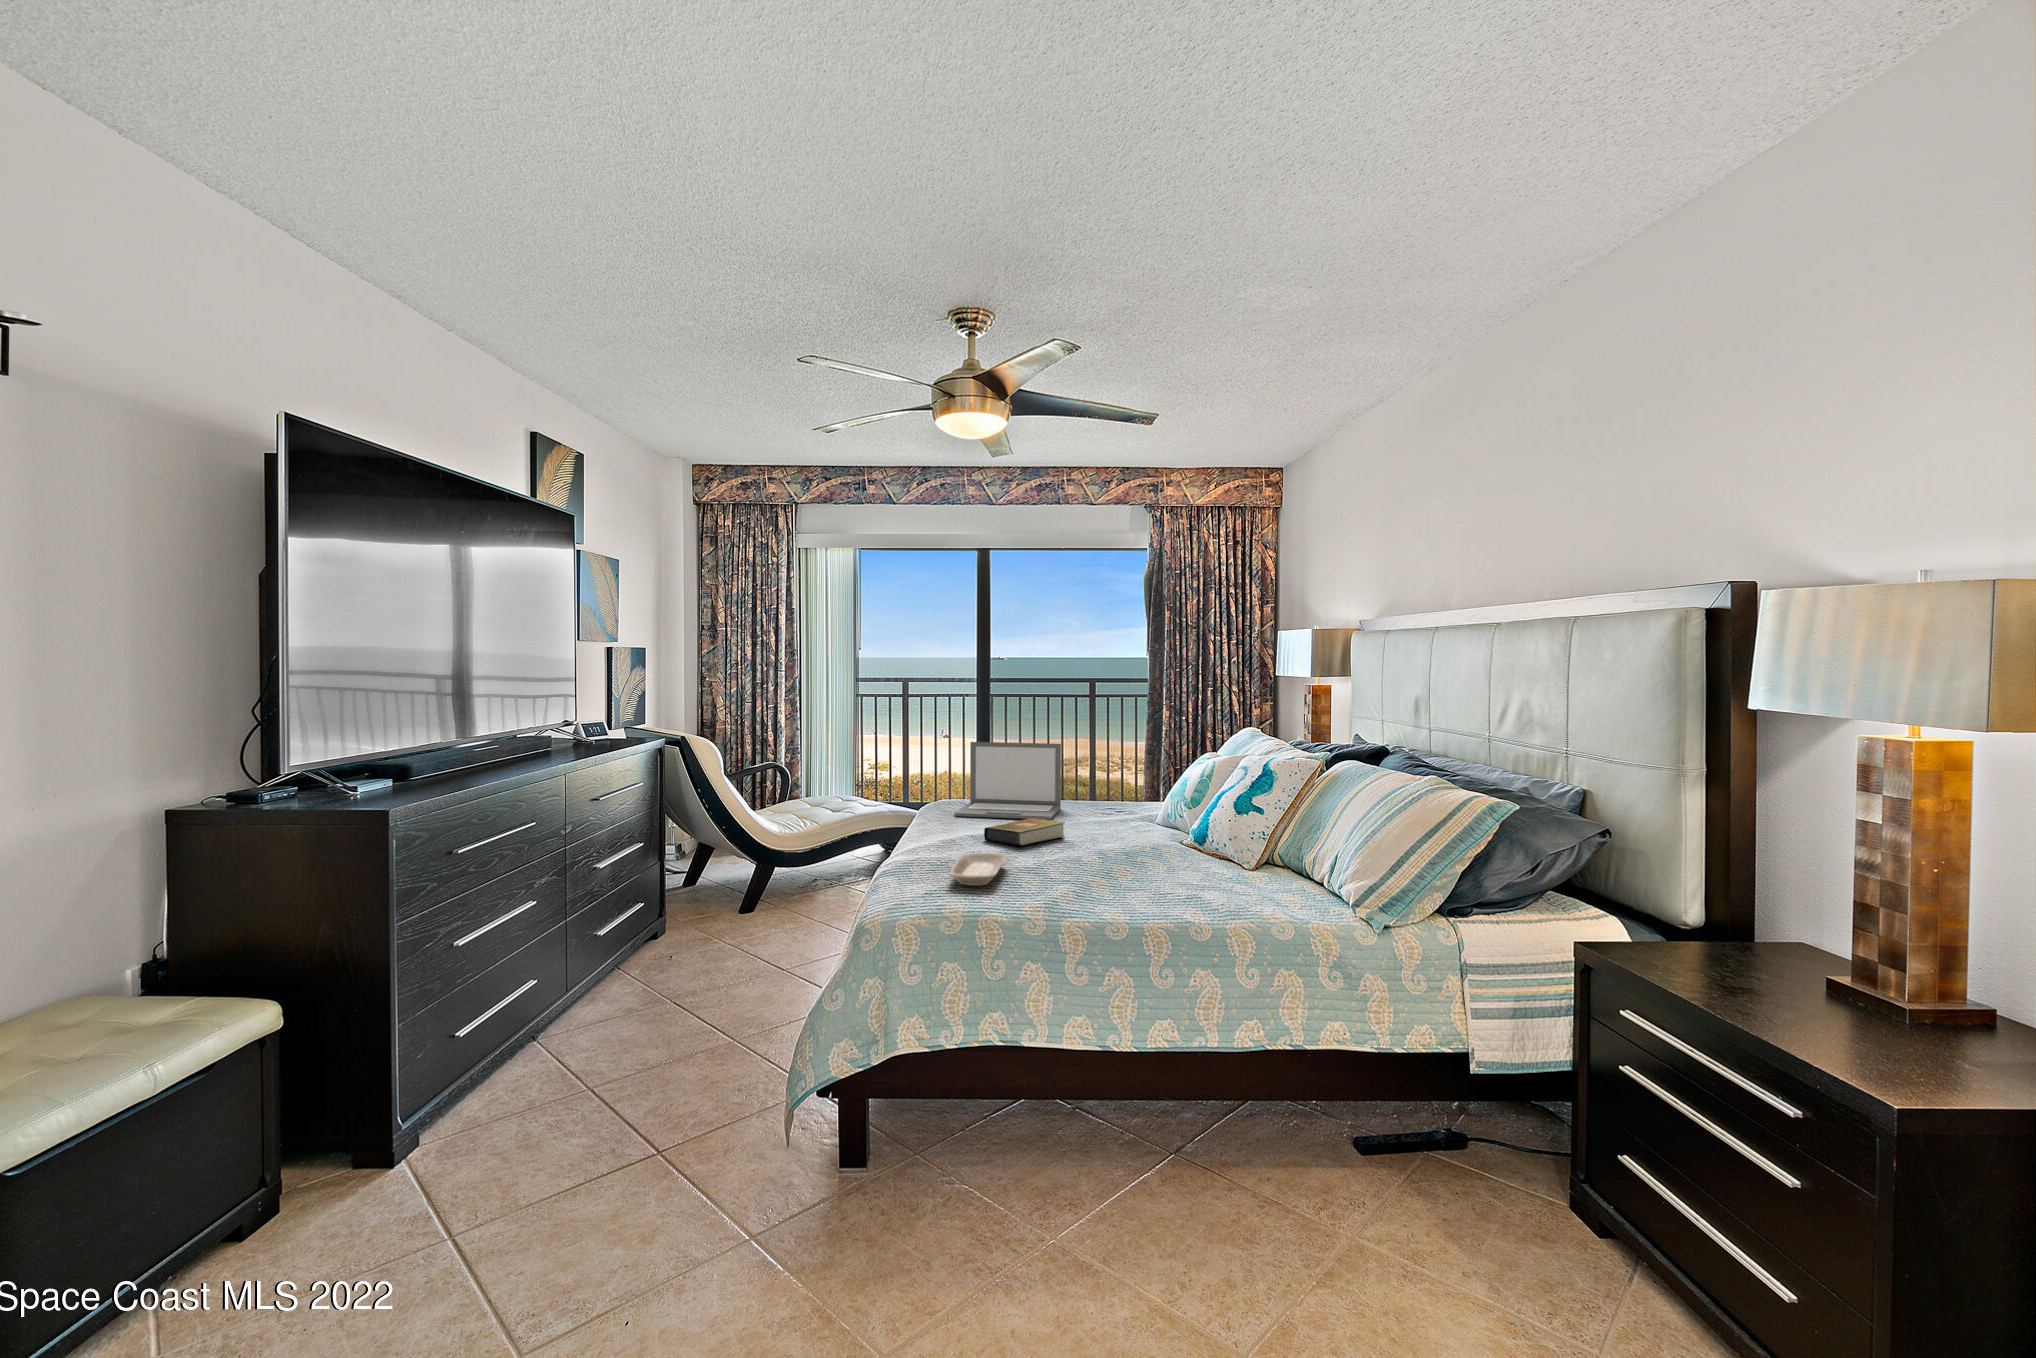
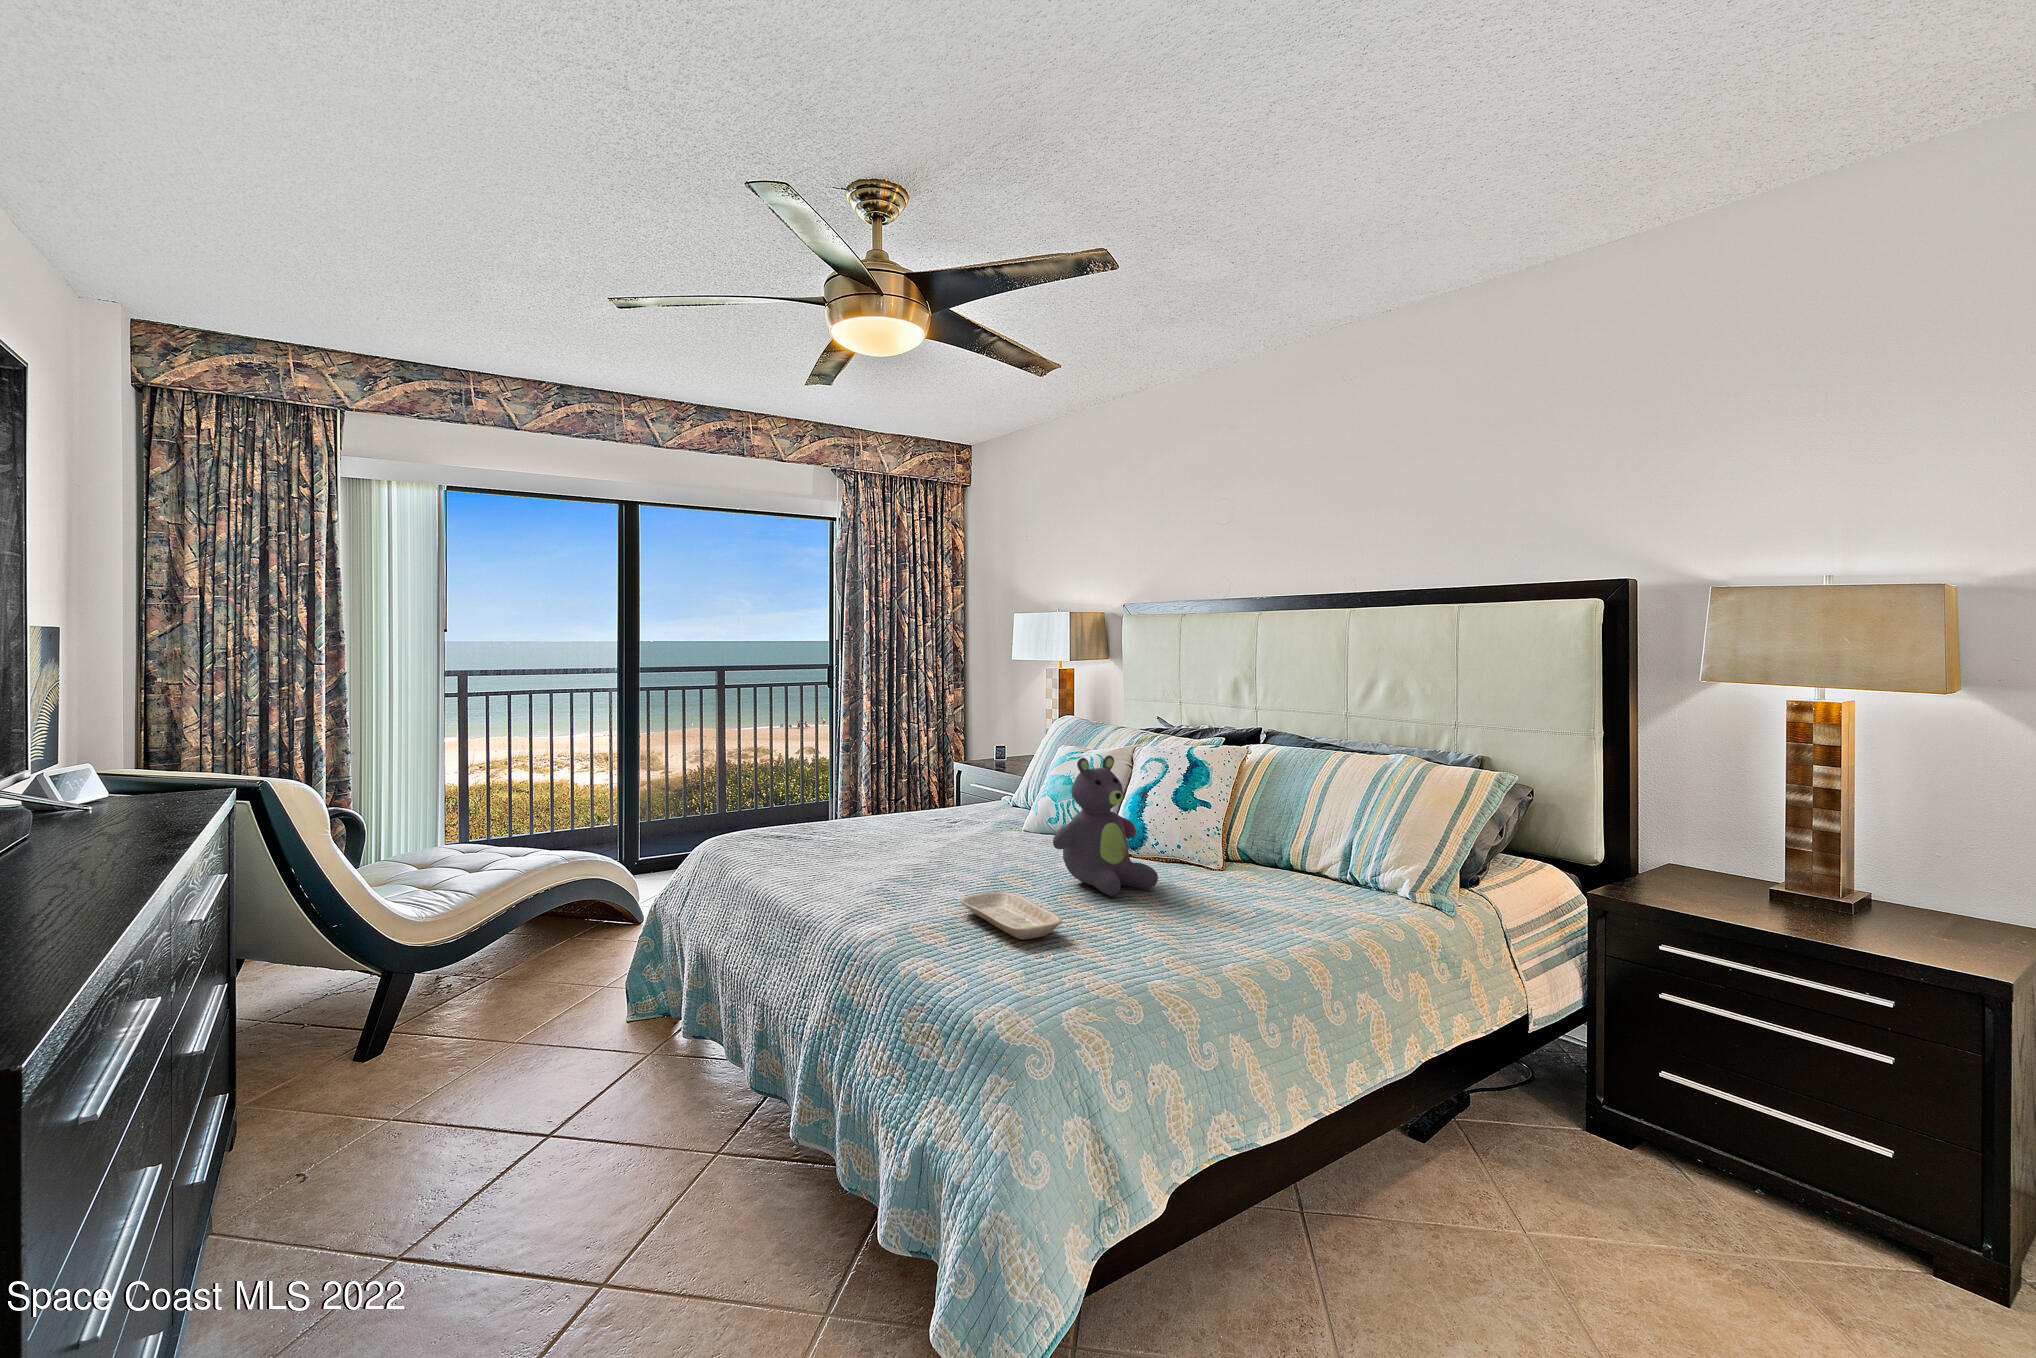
laptop: present [954,742,1061,820] -> none [786,749,924,852]
stuffed bear: none [1067,753,1158,871] -> present [1053,755,1158,896]
book: present [984,818,1065,846] -> none [908,842,985,878]

